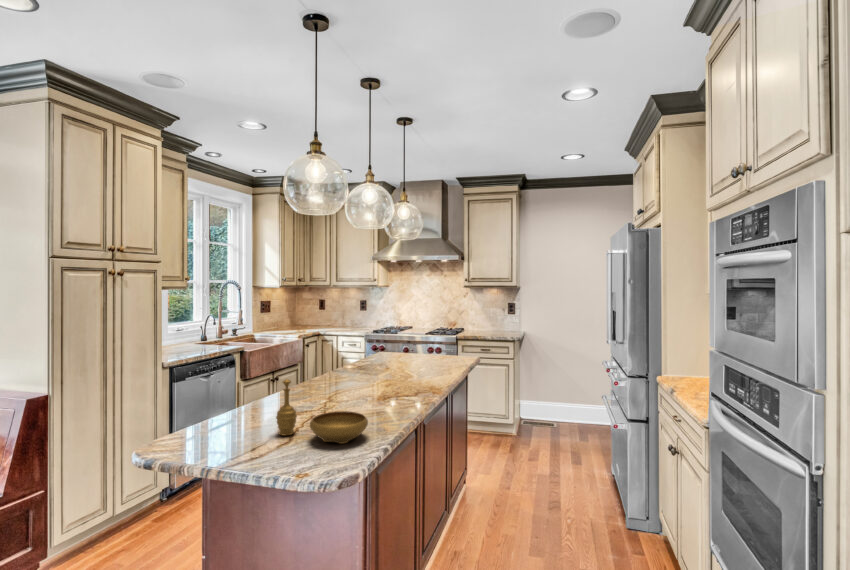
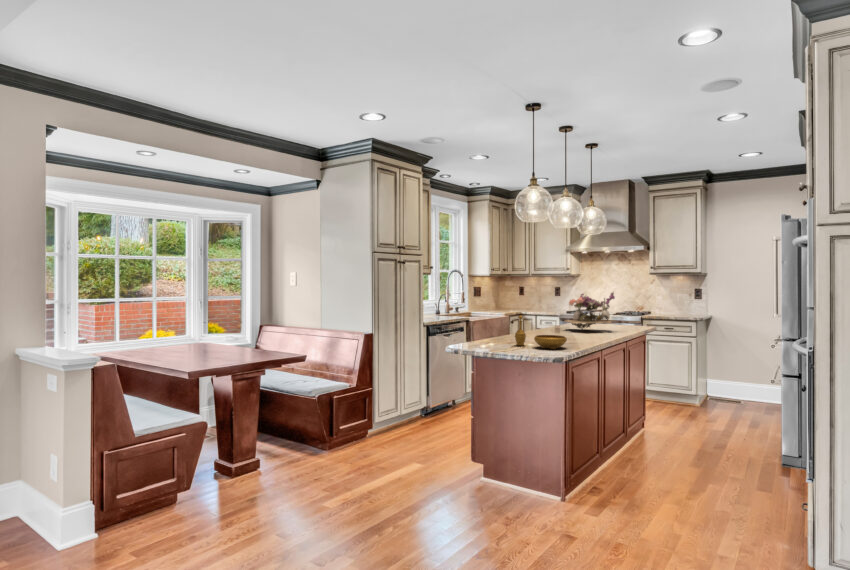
flower arrangement: none [366,318,435,372] -> present [566,292,615,329]

